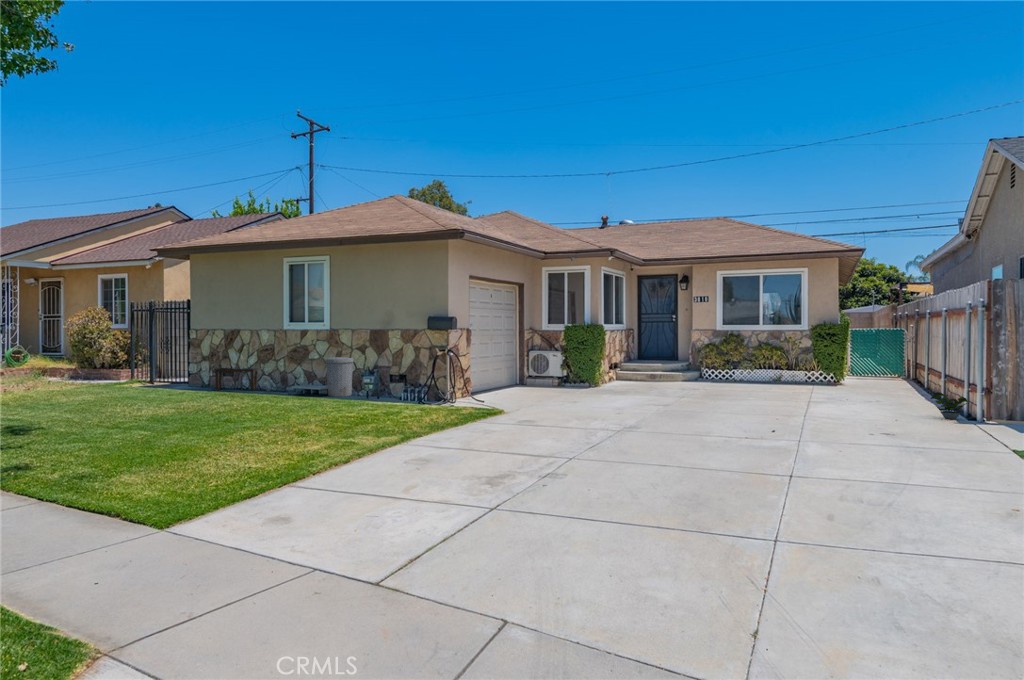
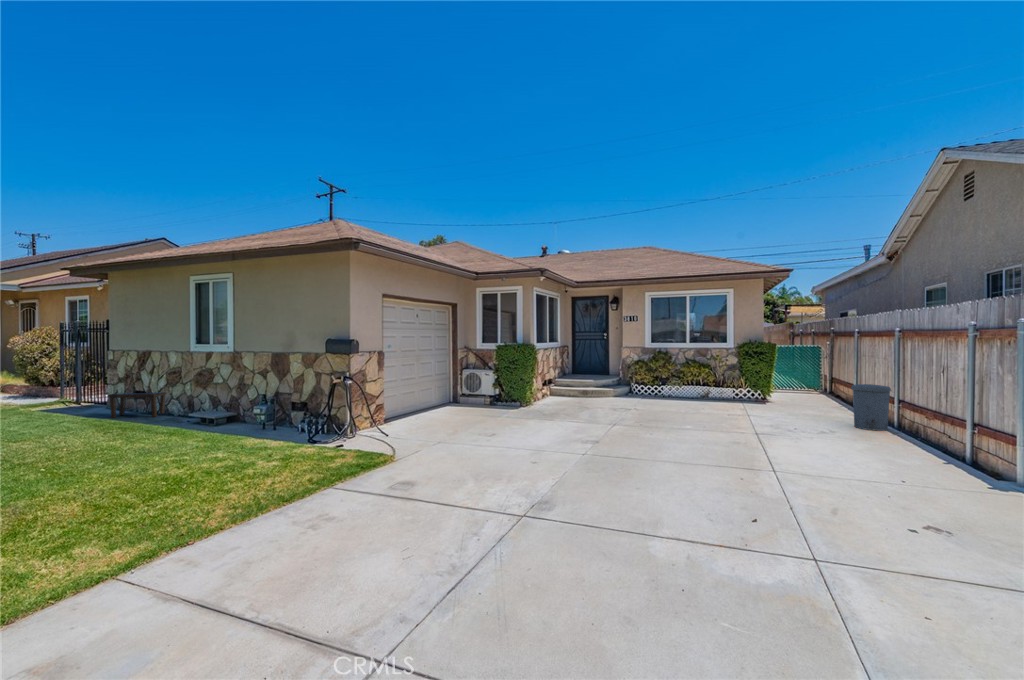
trash can: present [326,357,354,396] -> present [851,384,891,431]
potted plant: present [931,392,968,419] -> none [927,436,983,473]

